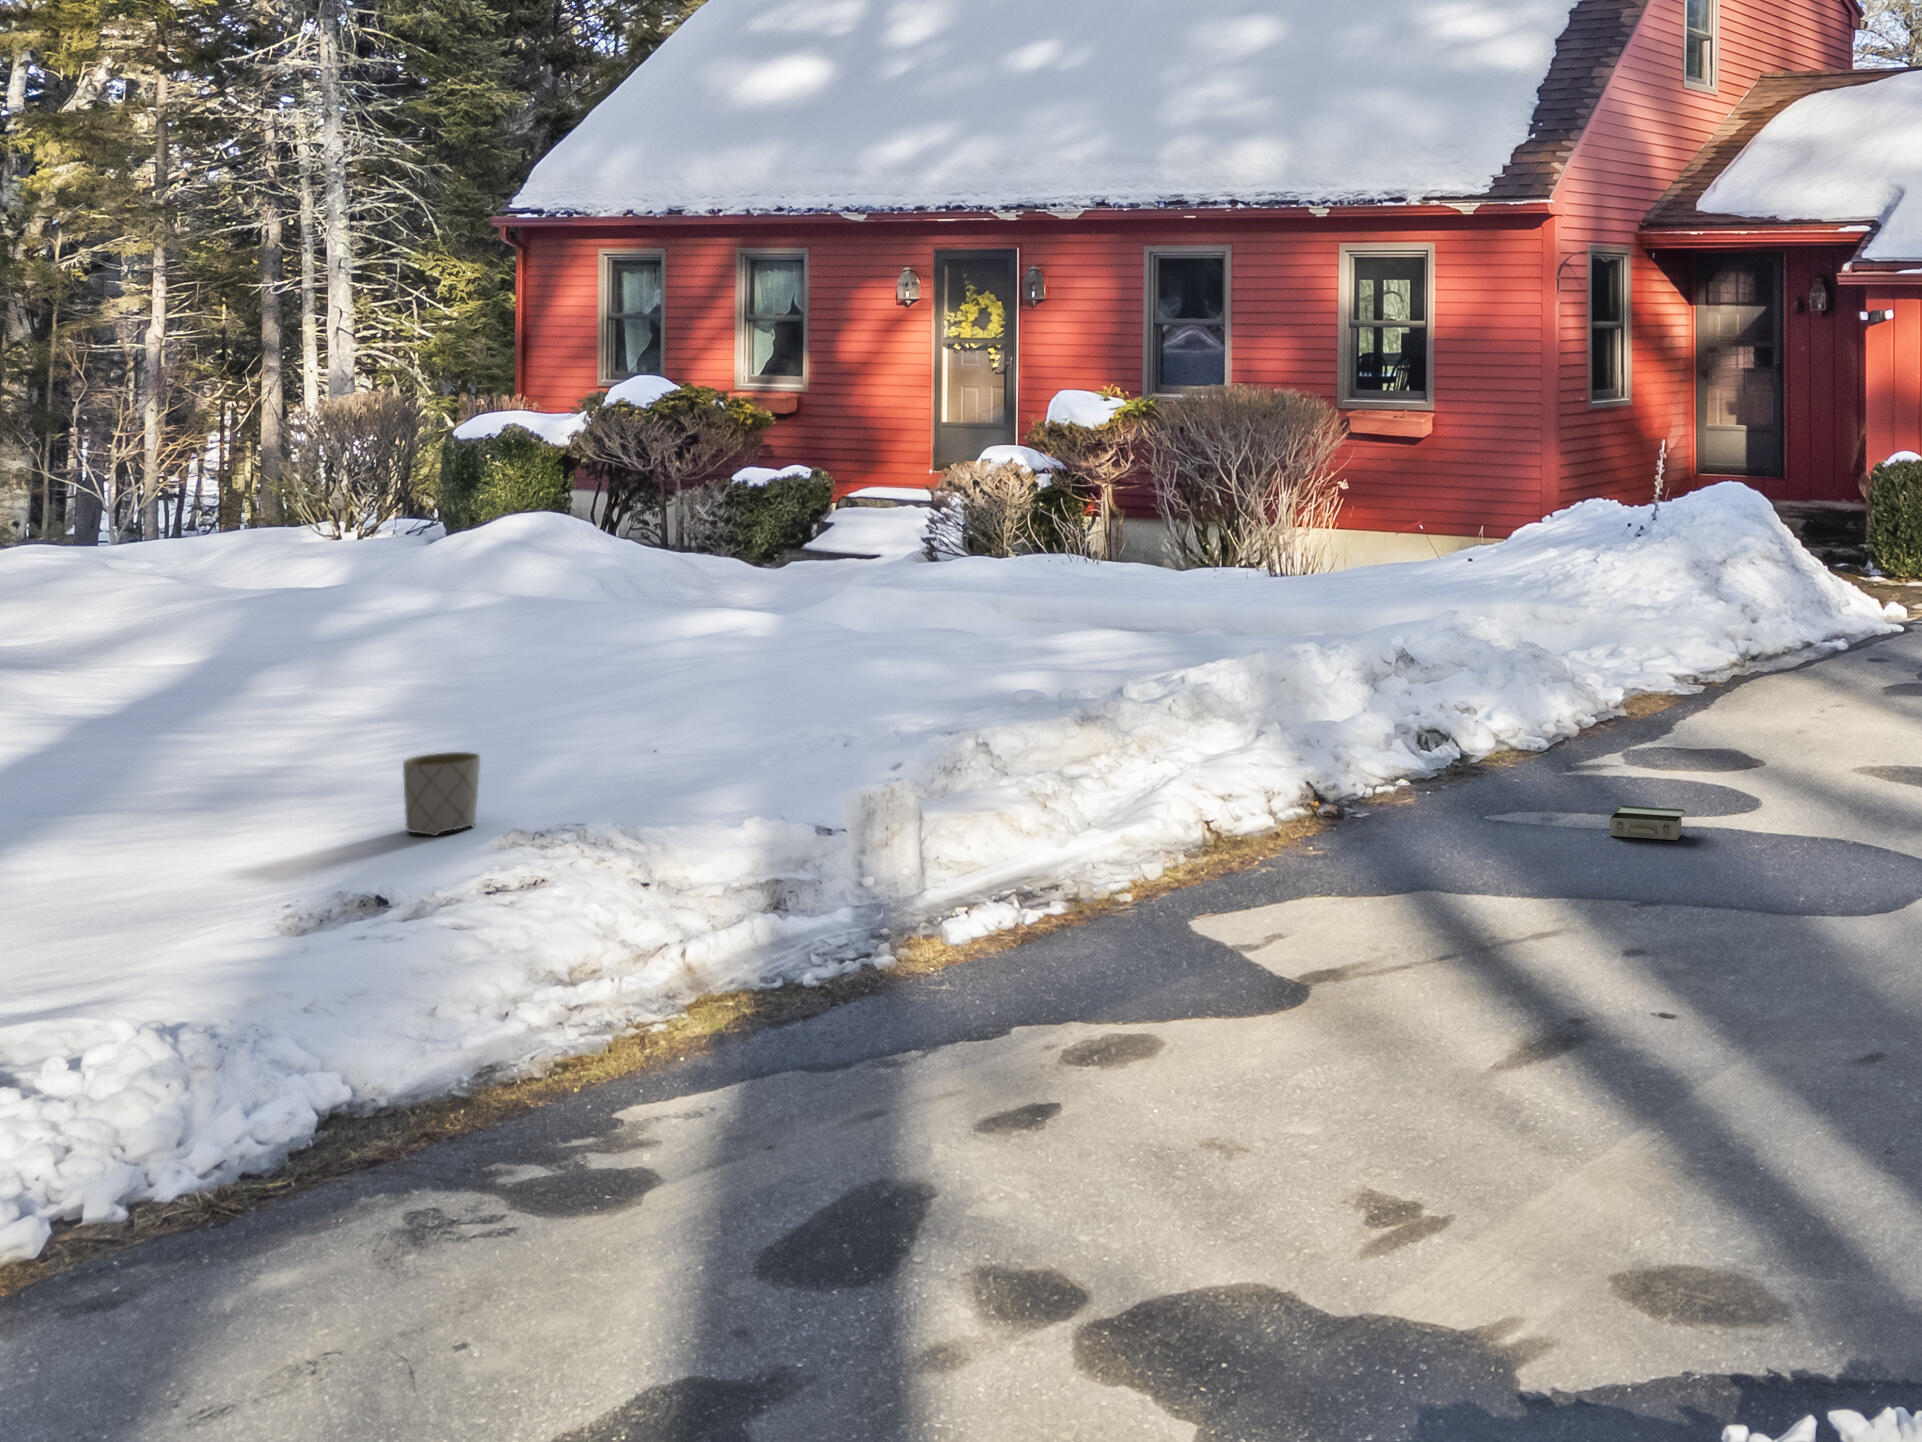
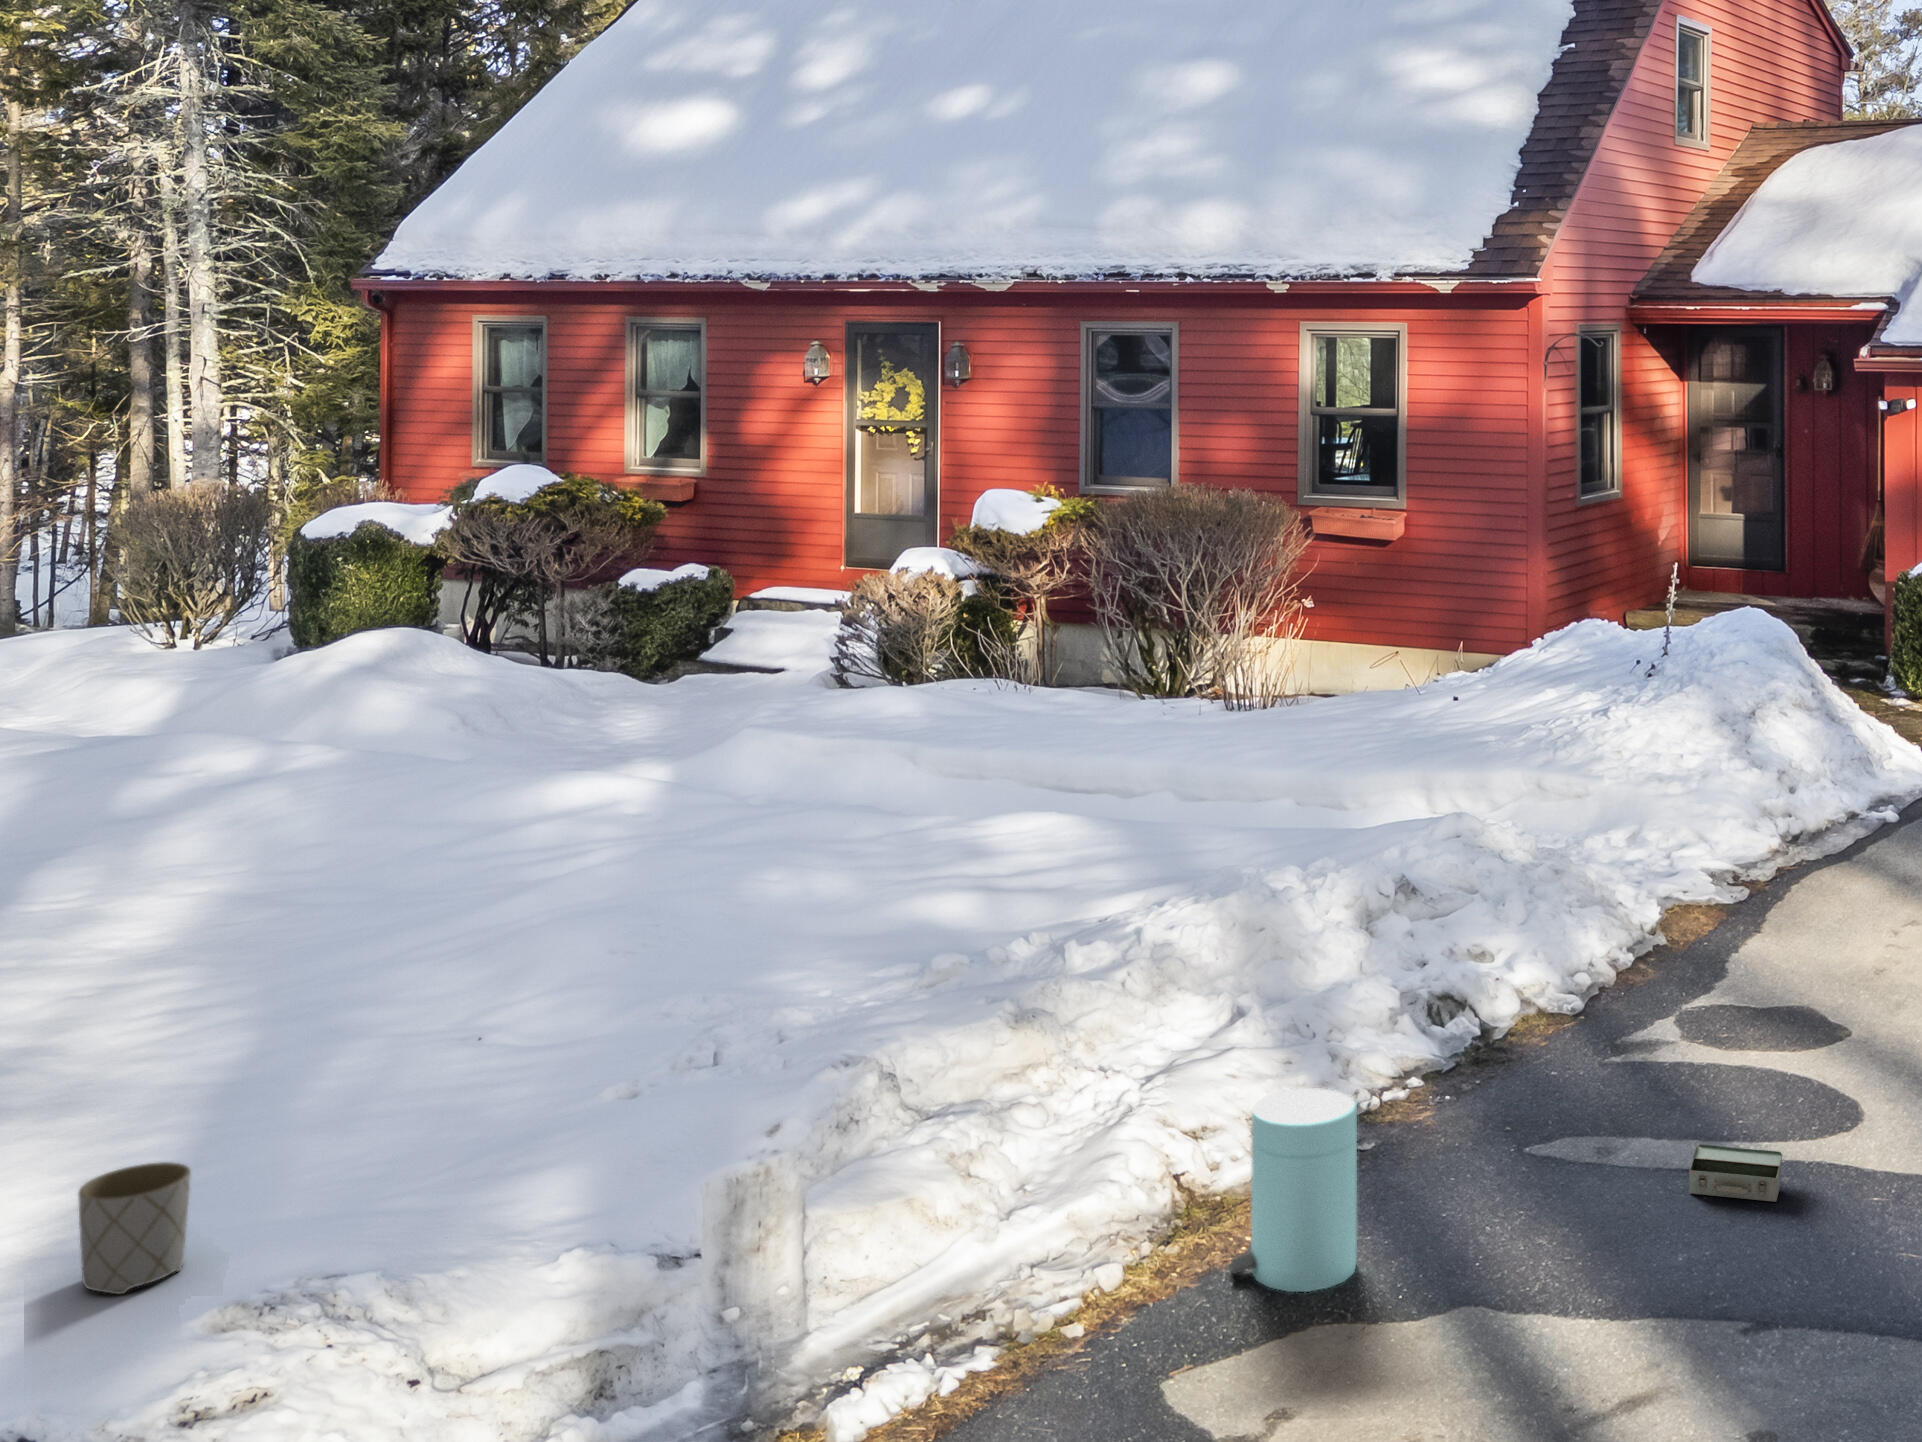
trash can: none [1248,735,1345,876] -> present [1231,1088,1357,1292]

